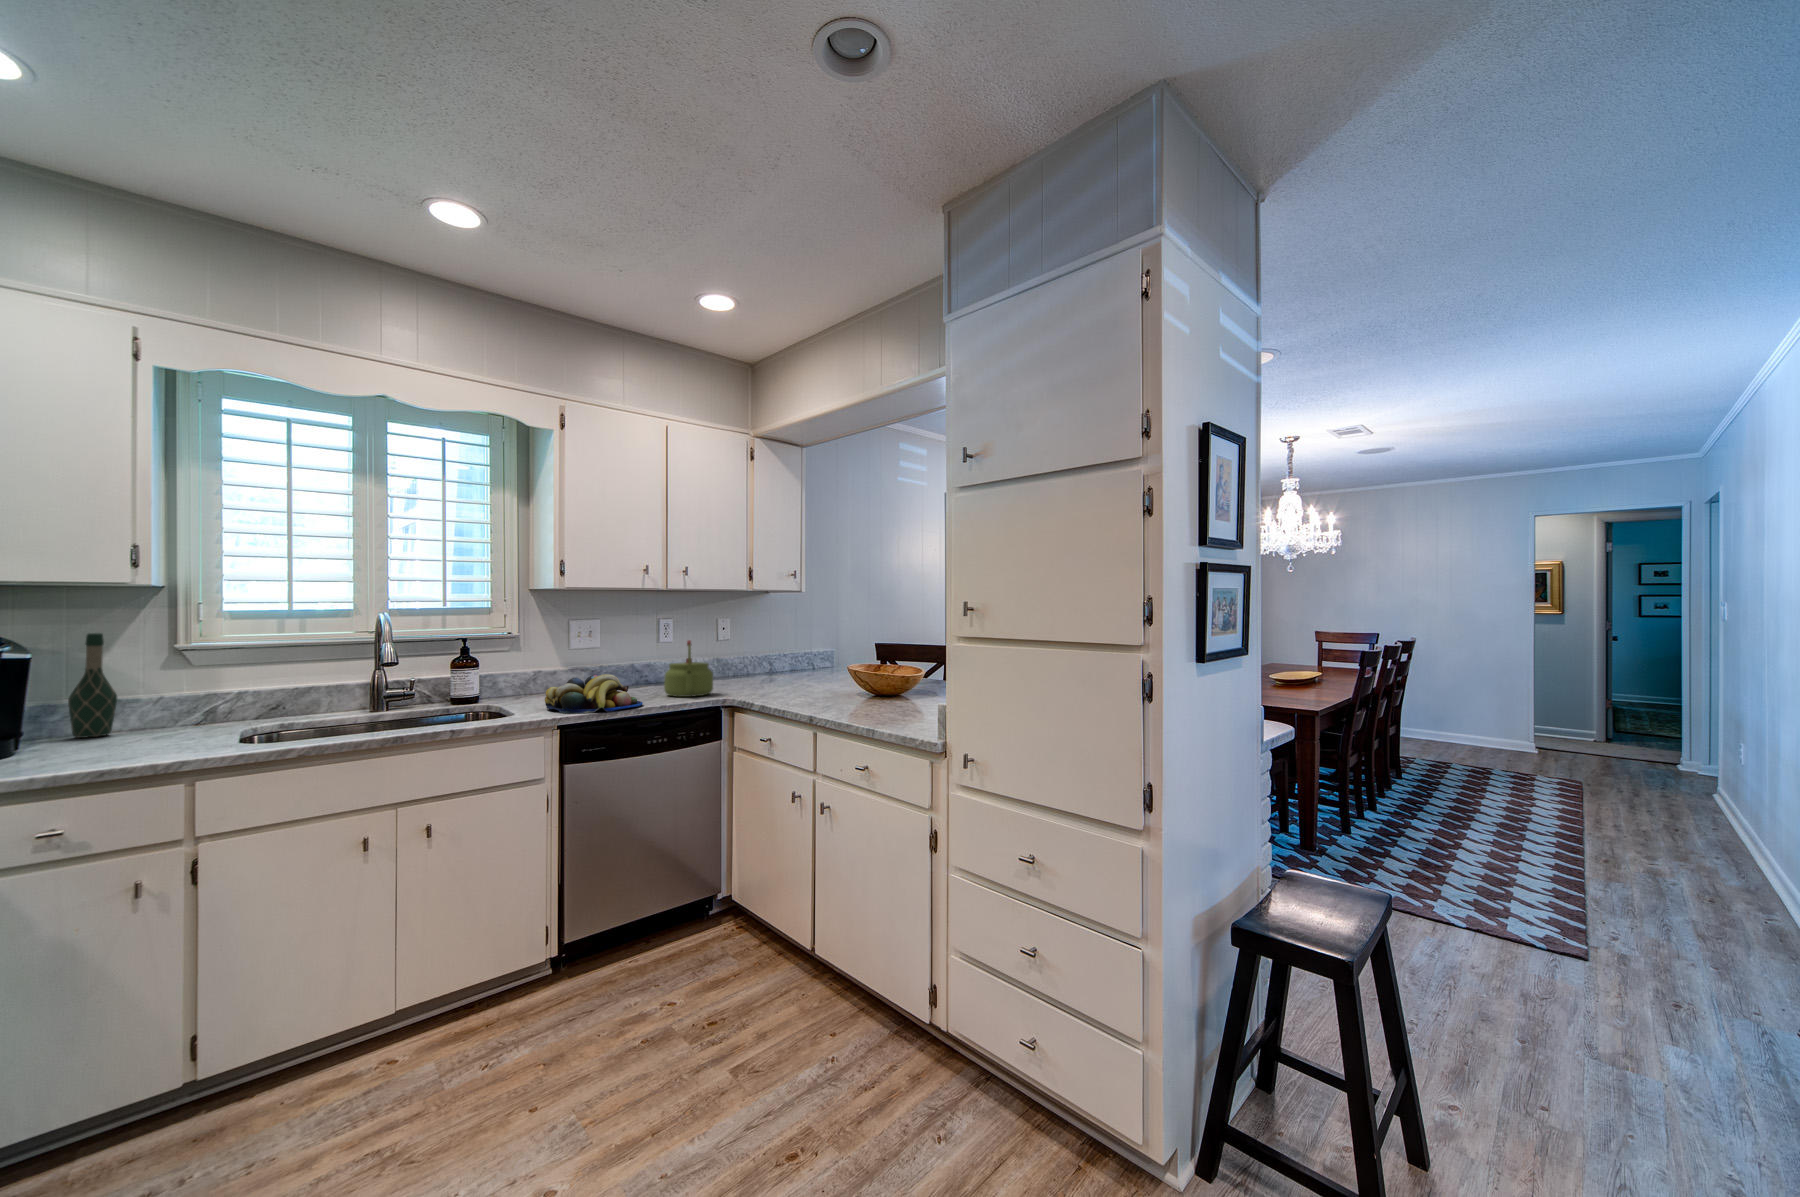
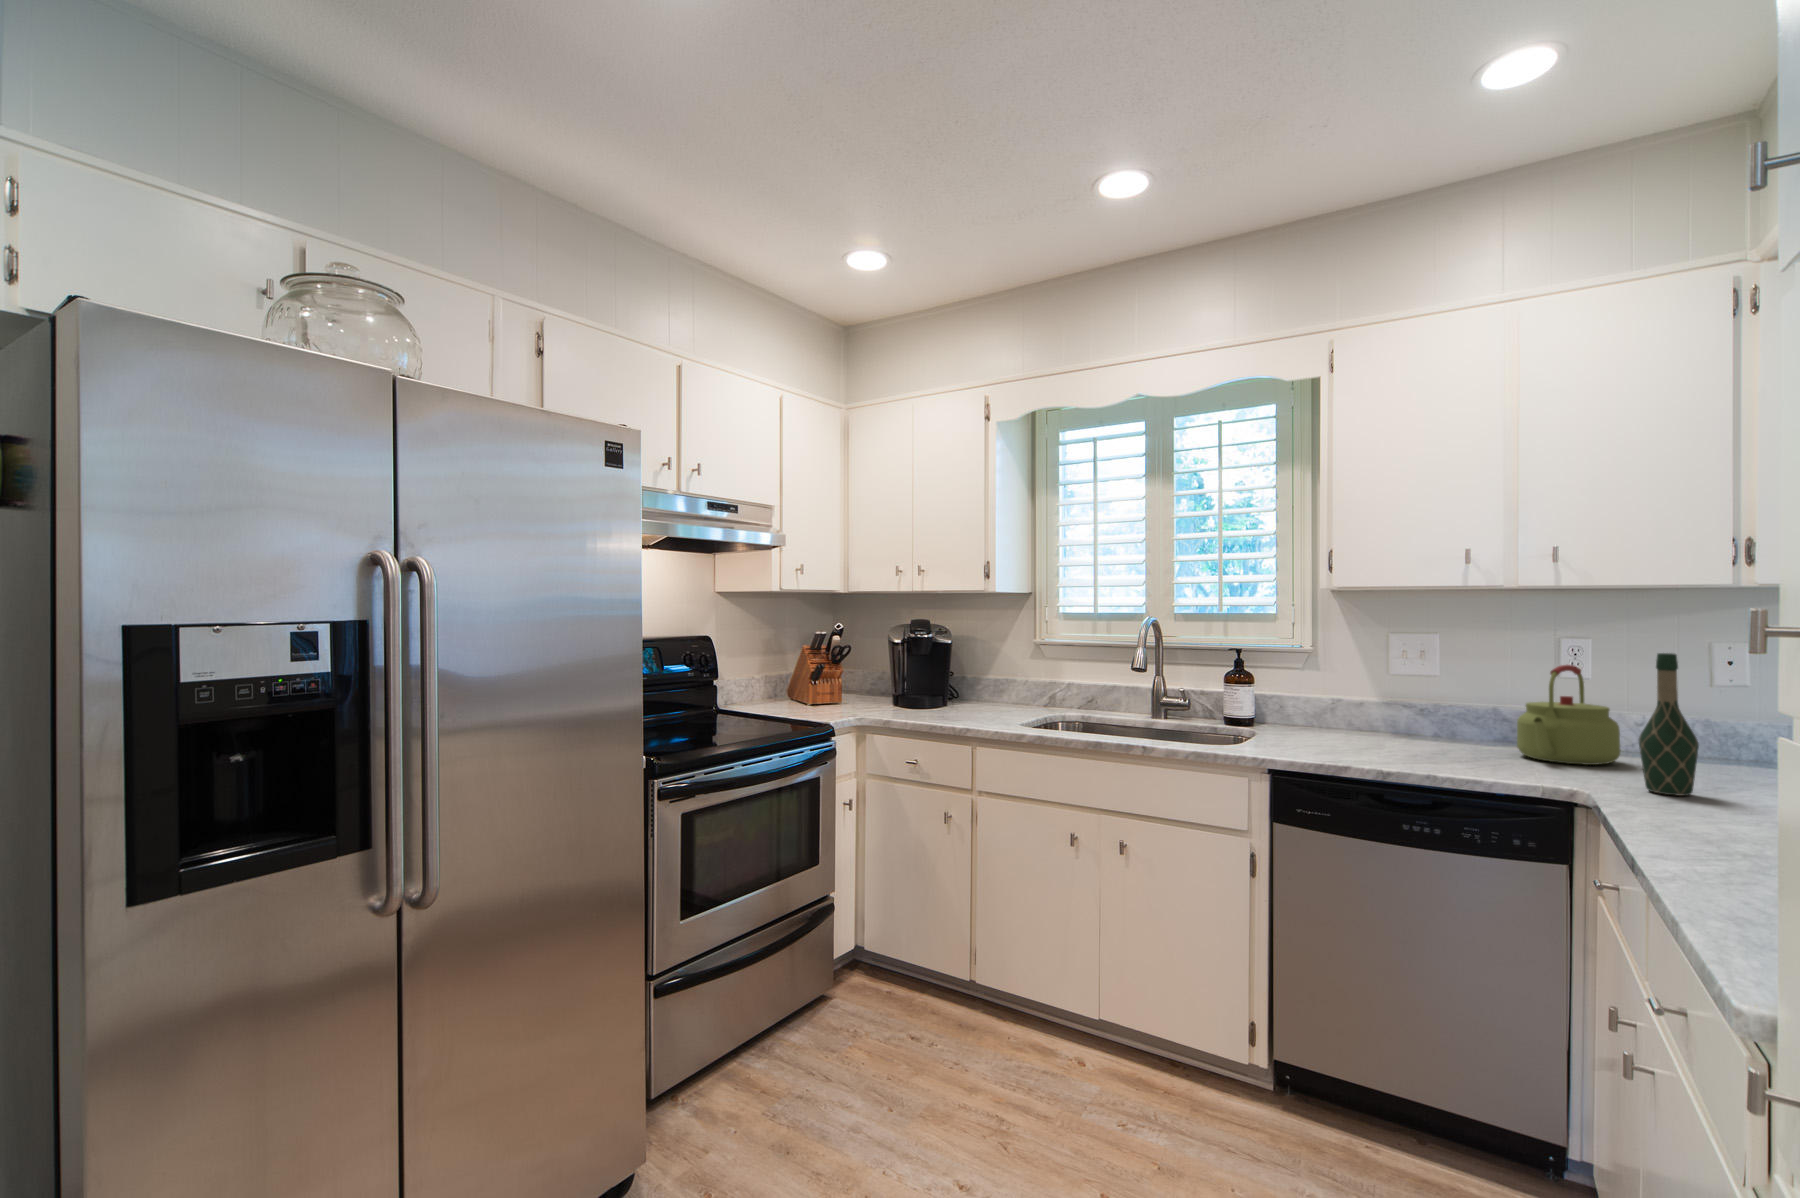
wine bottle: present [68,633,117,738] -> present [1639,653,1699,796]
fruit bowl: present [545,674,643,713] -> none [1287,705,1430,761]

